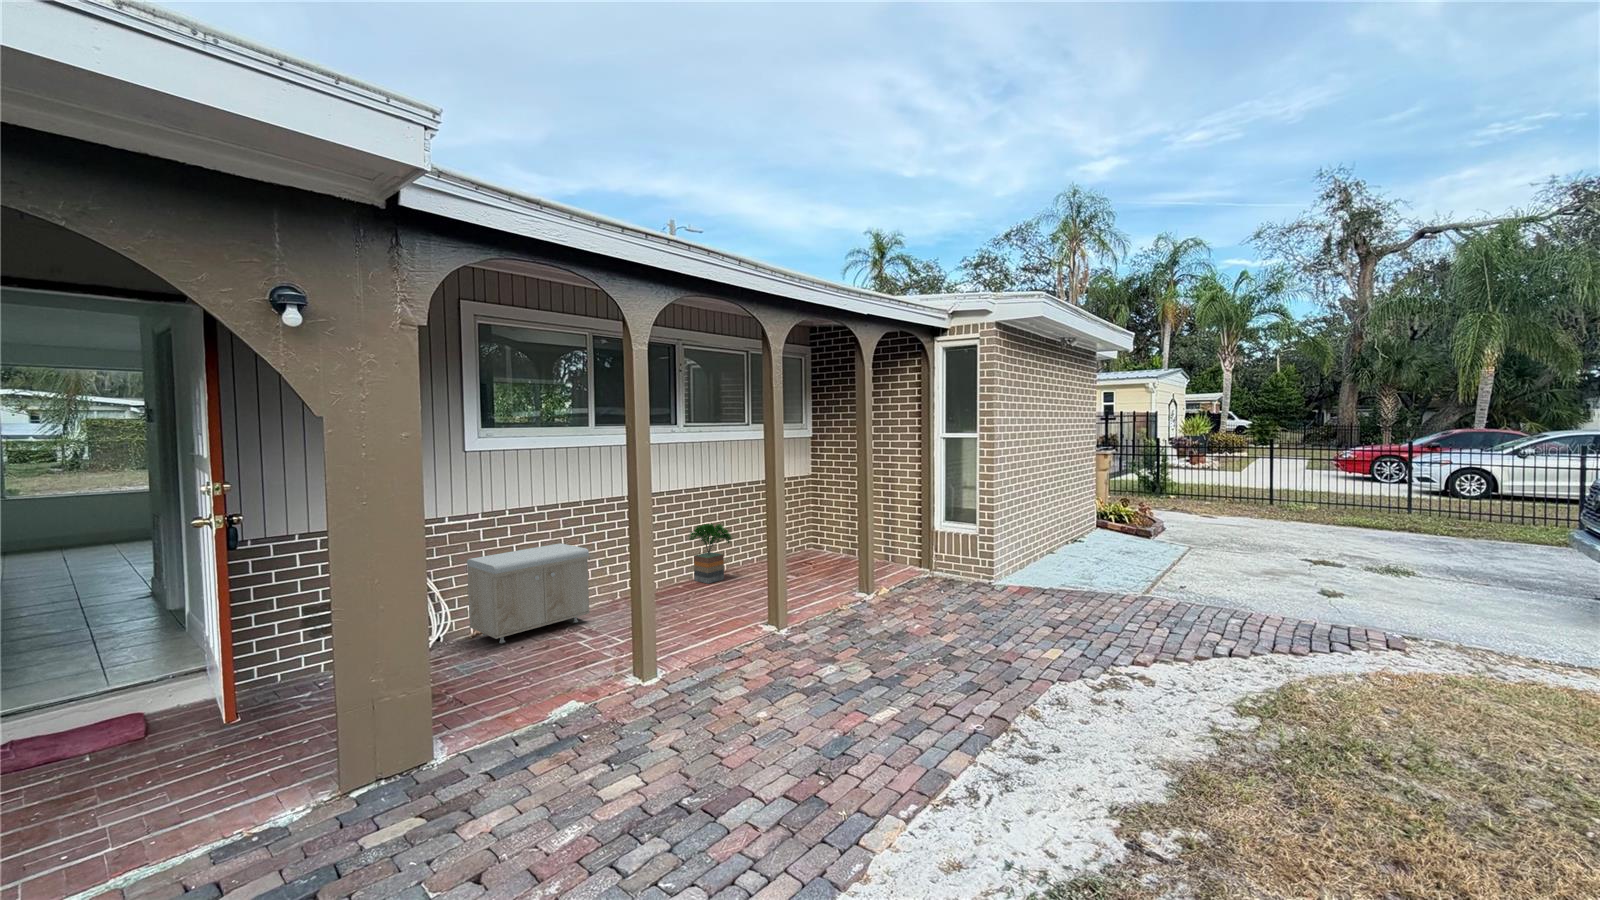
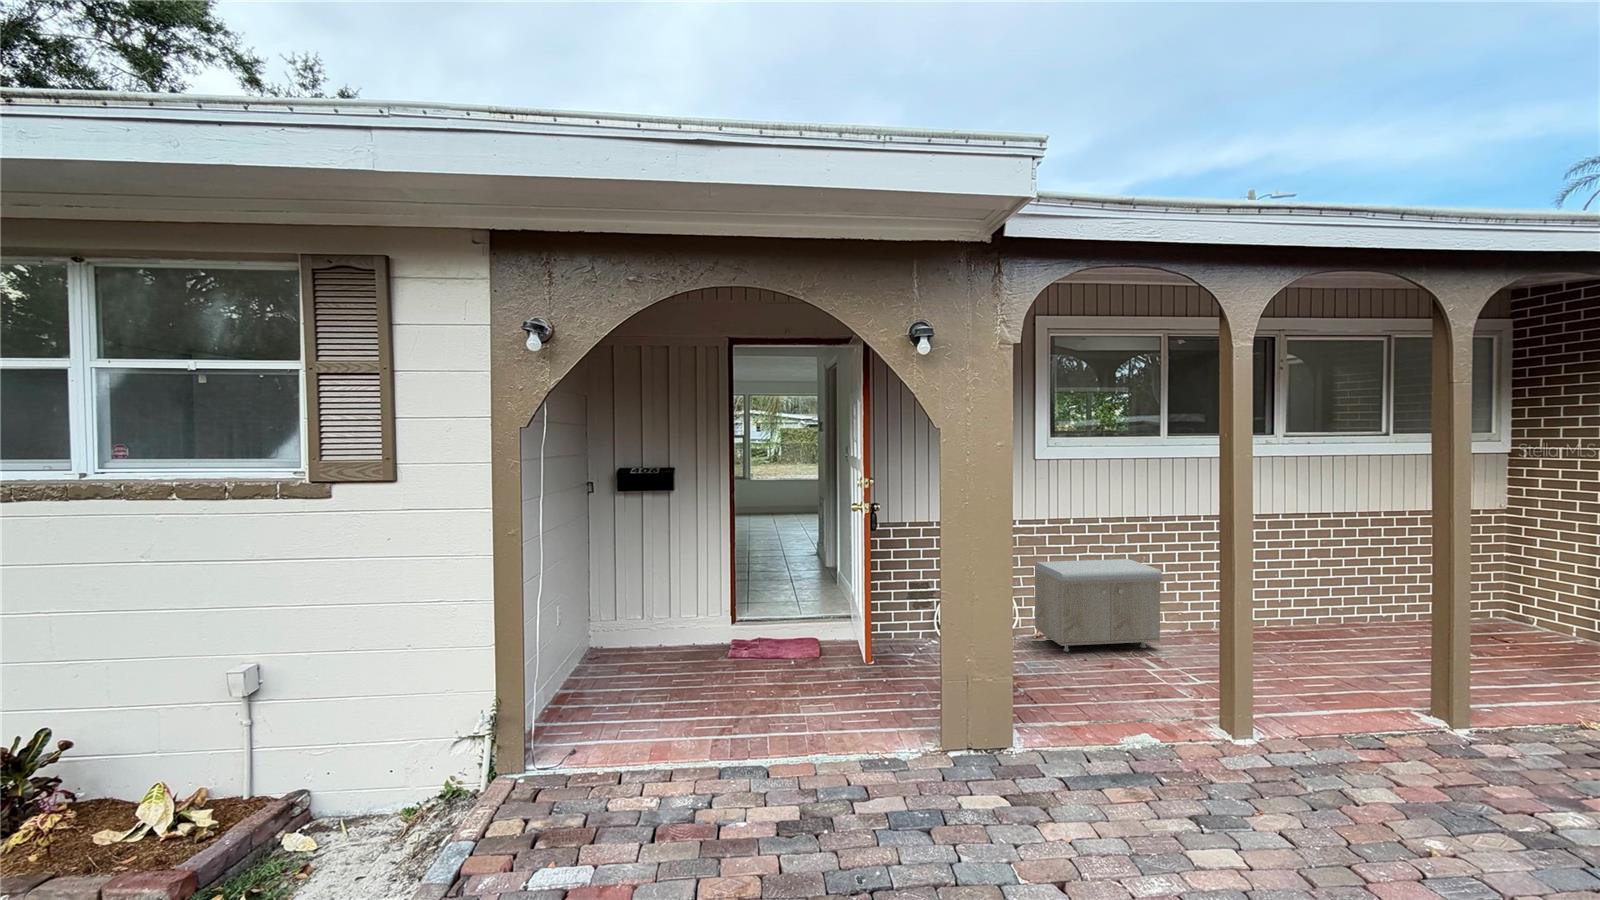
potted tree: present [689,524,731,584] -> none [1292,558,1365,637]

